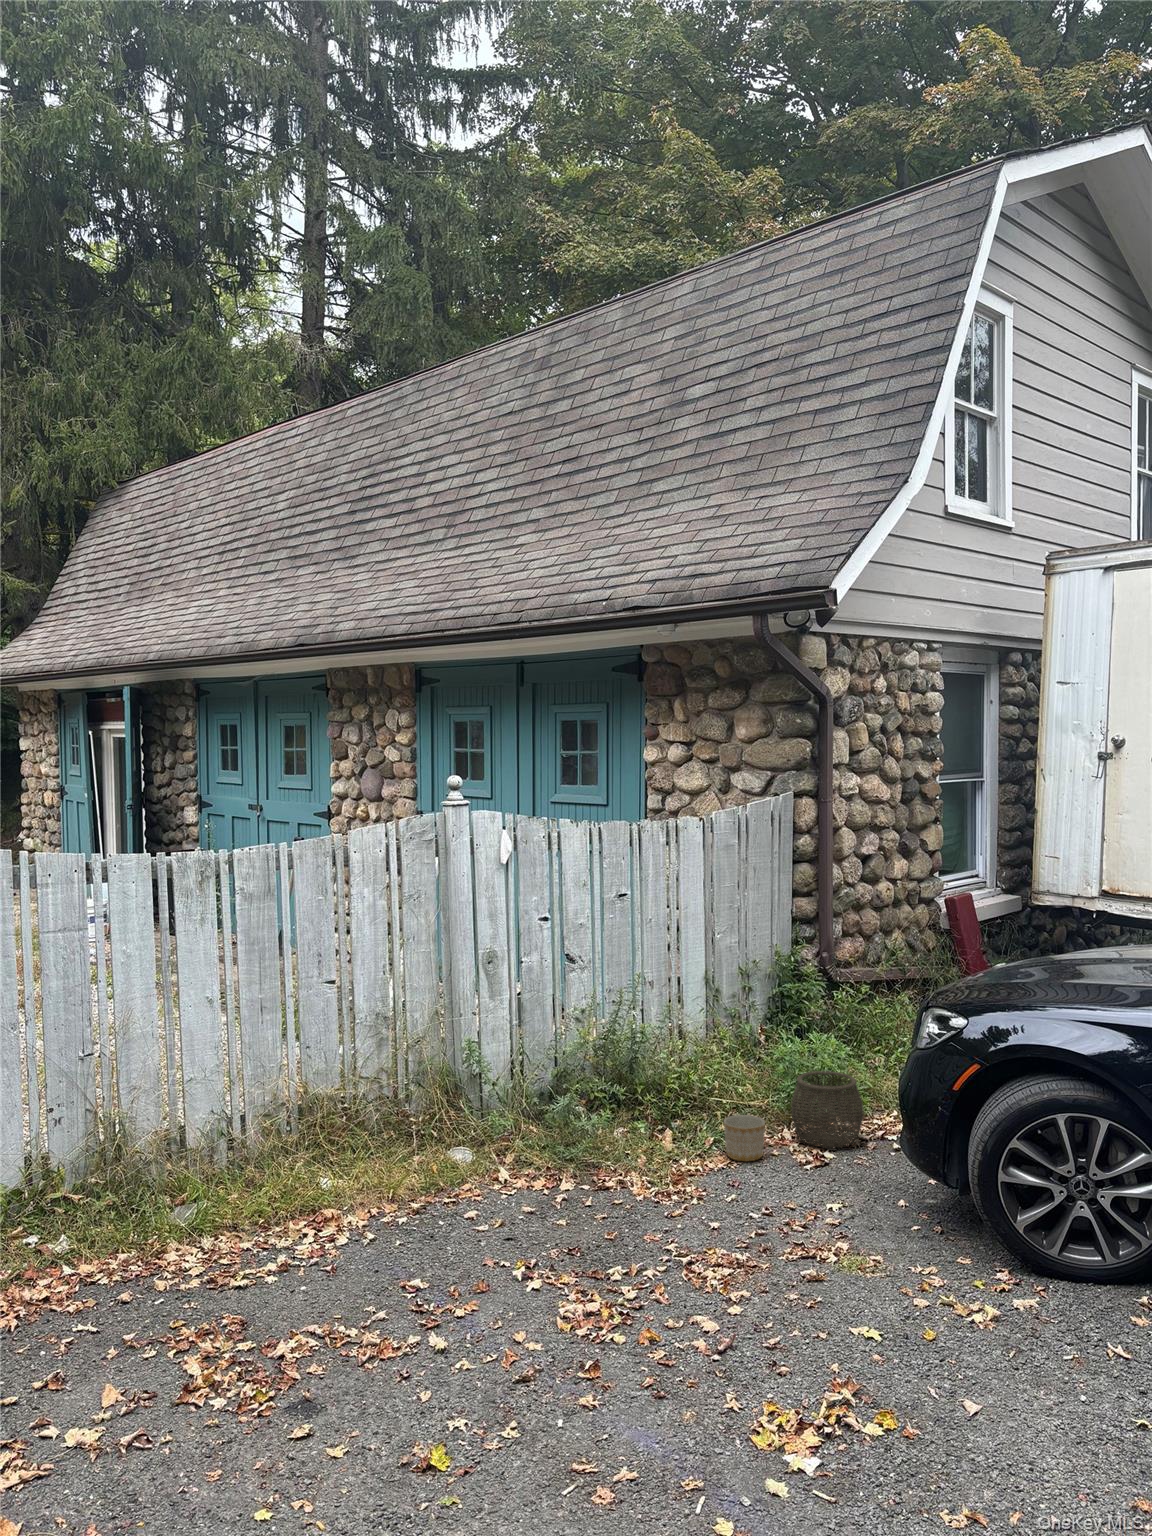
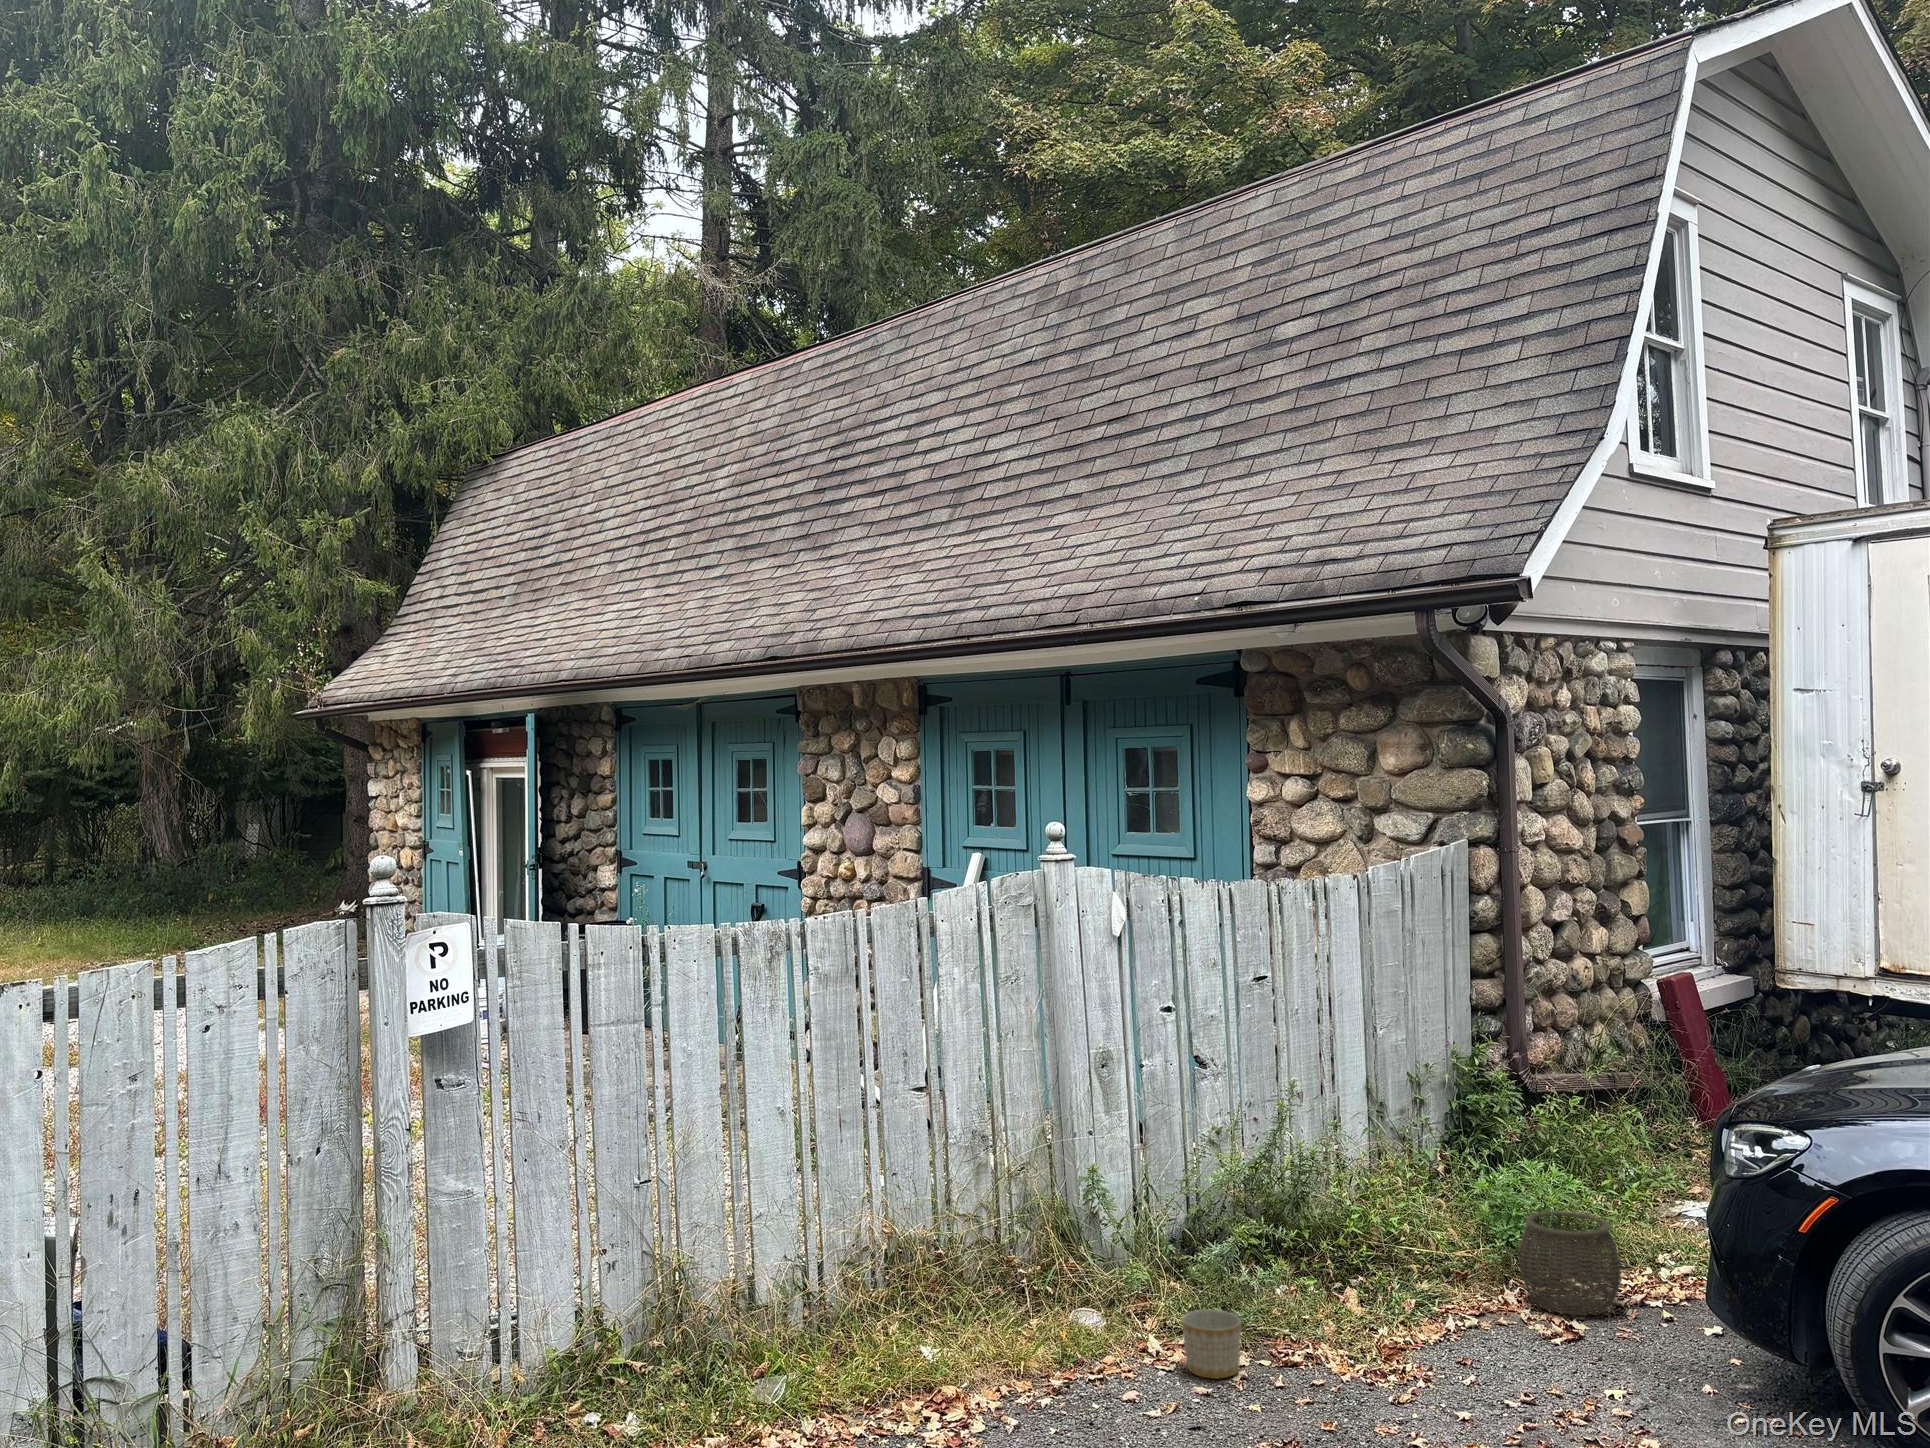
planter: present [724,1115,765,1161] -> present [1182,1310,1241,1379]

